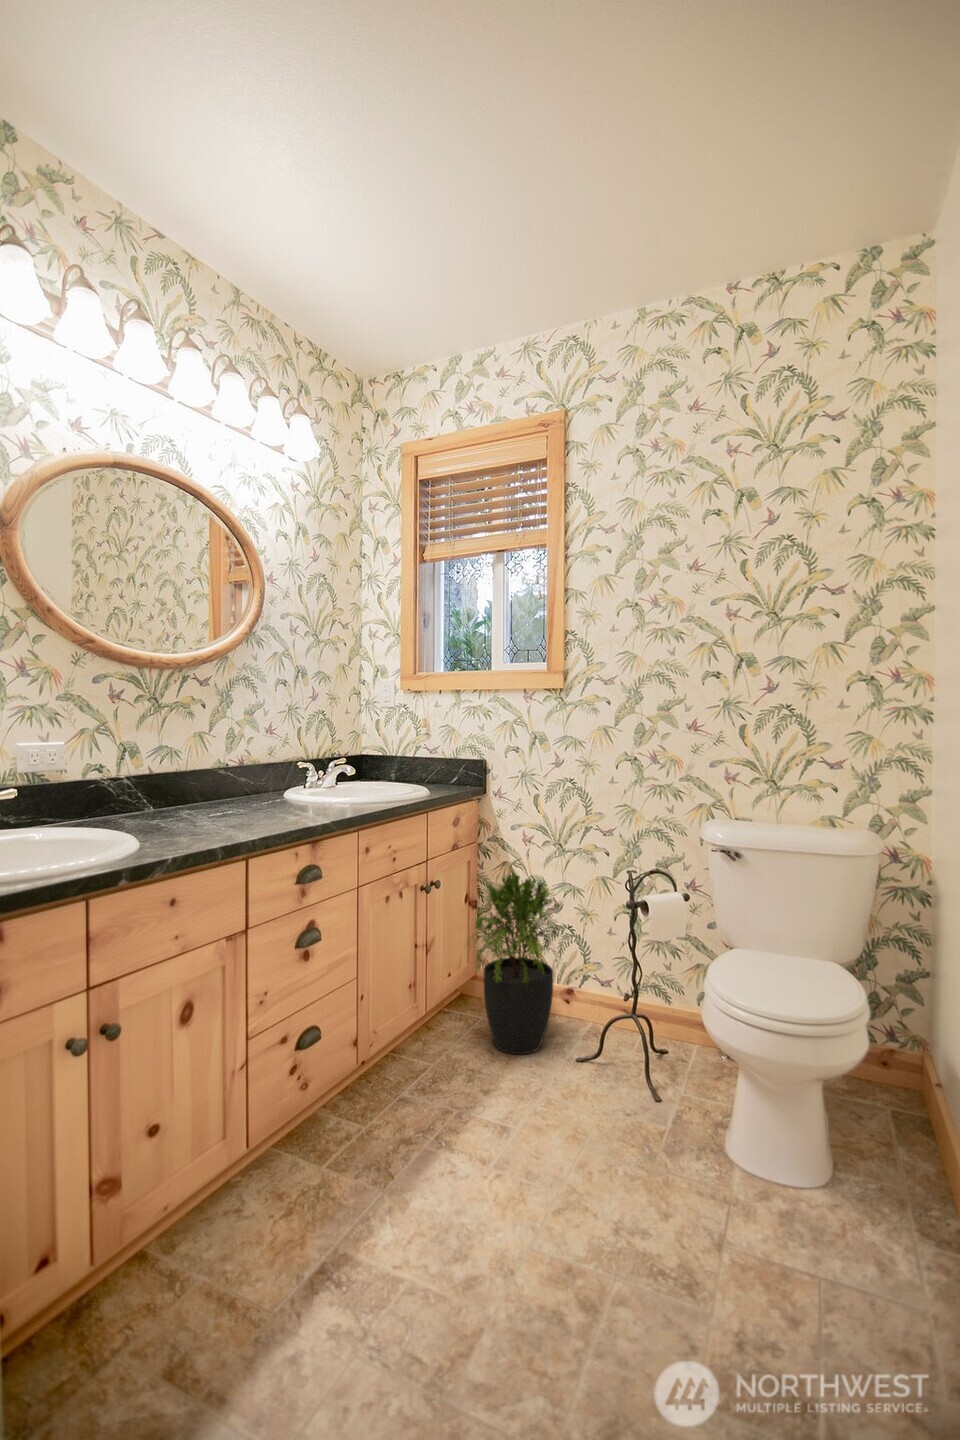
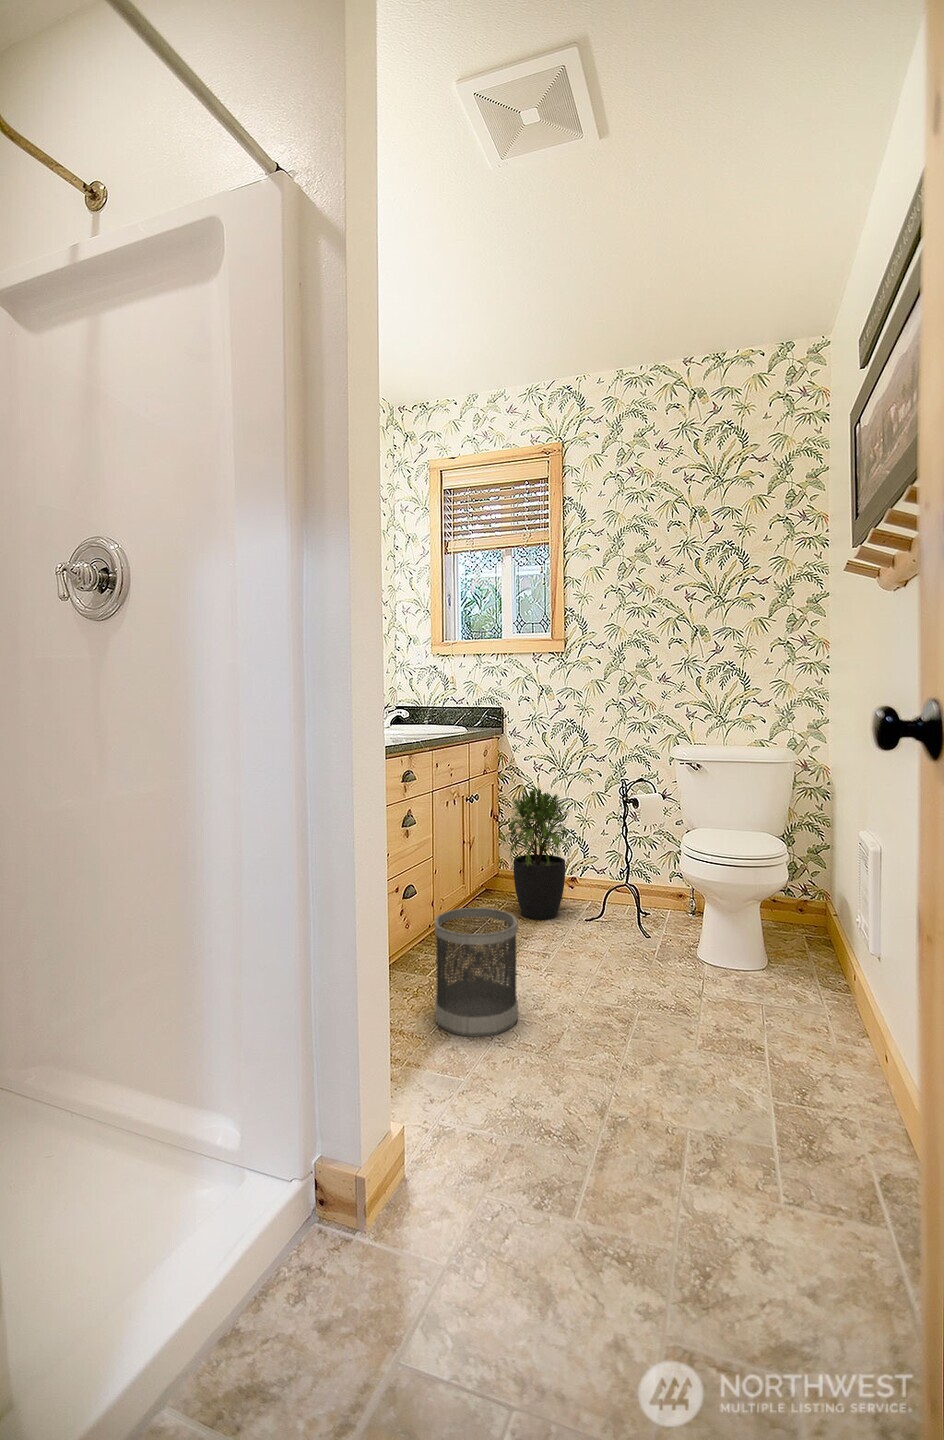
wastebasket: none [268,1091,406,1338] -> present [435,908,518,1037]

